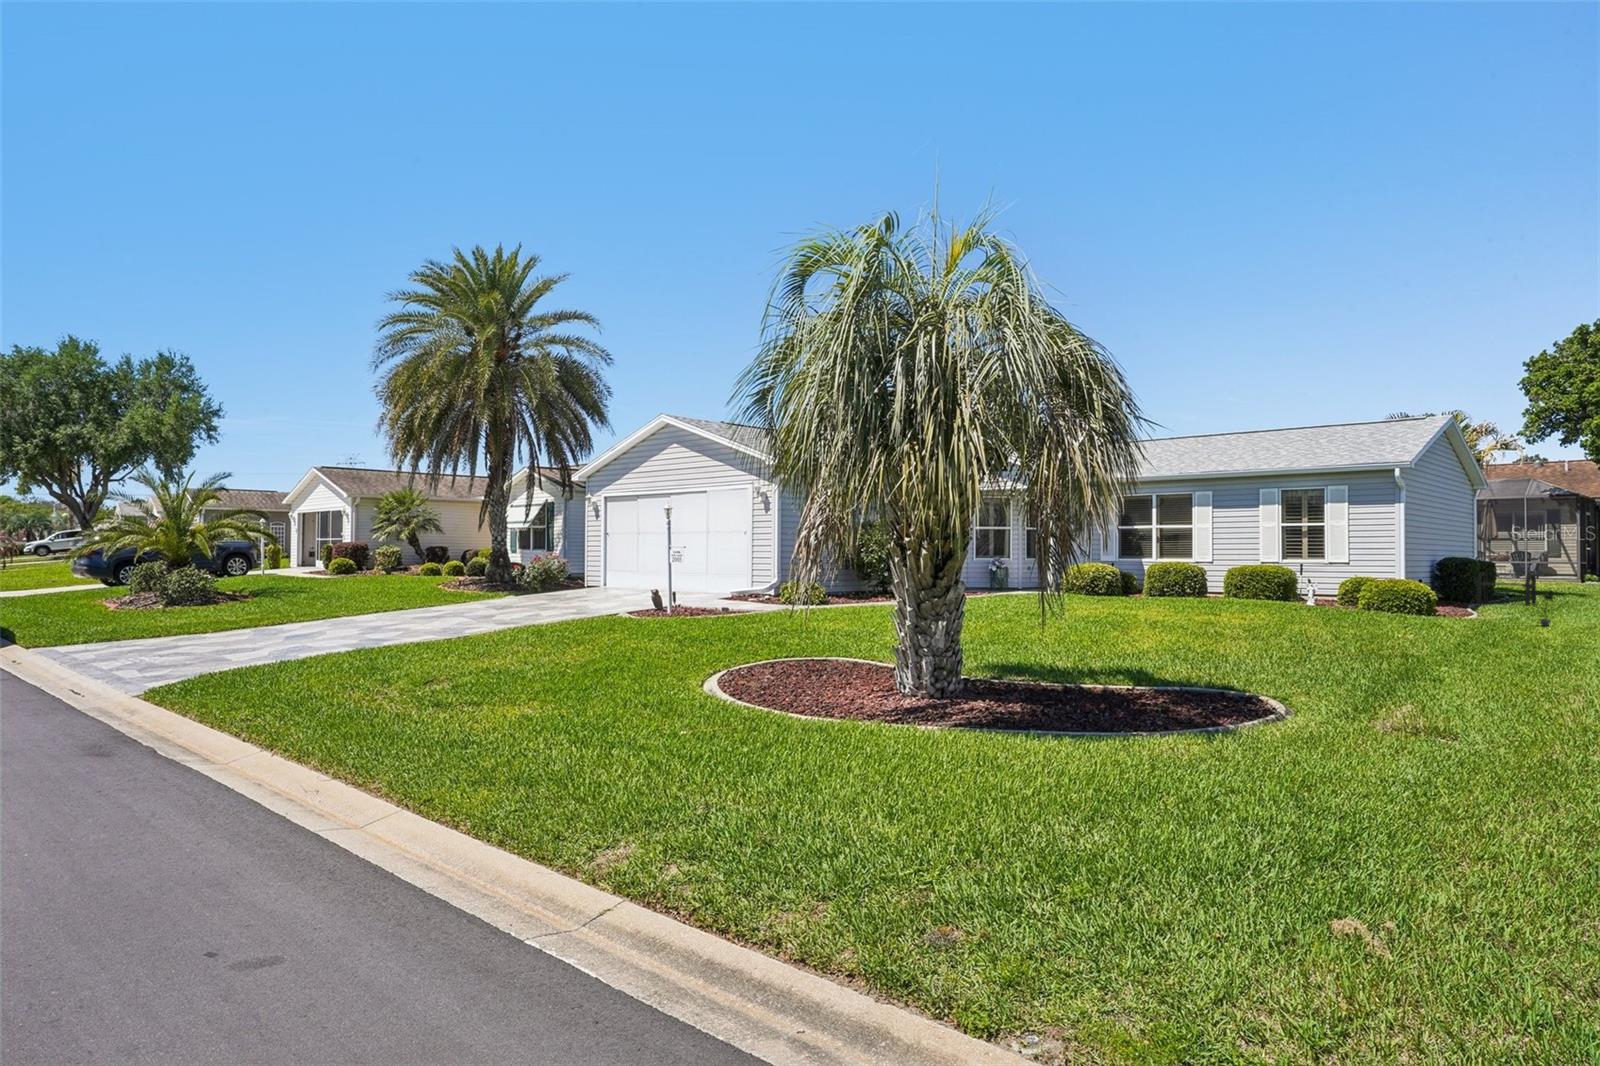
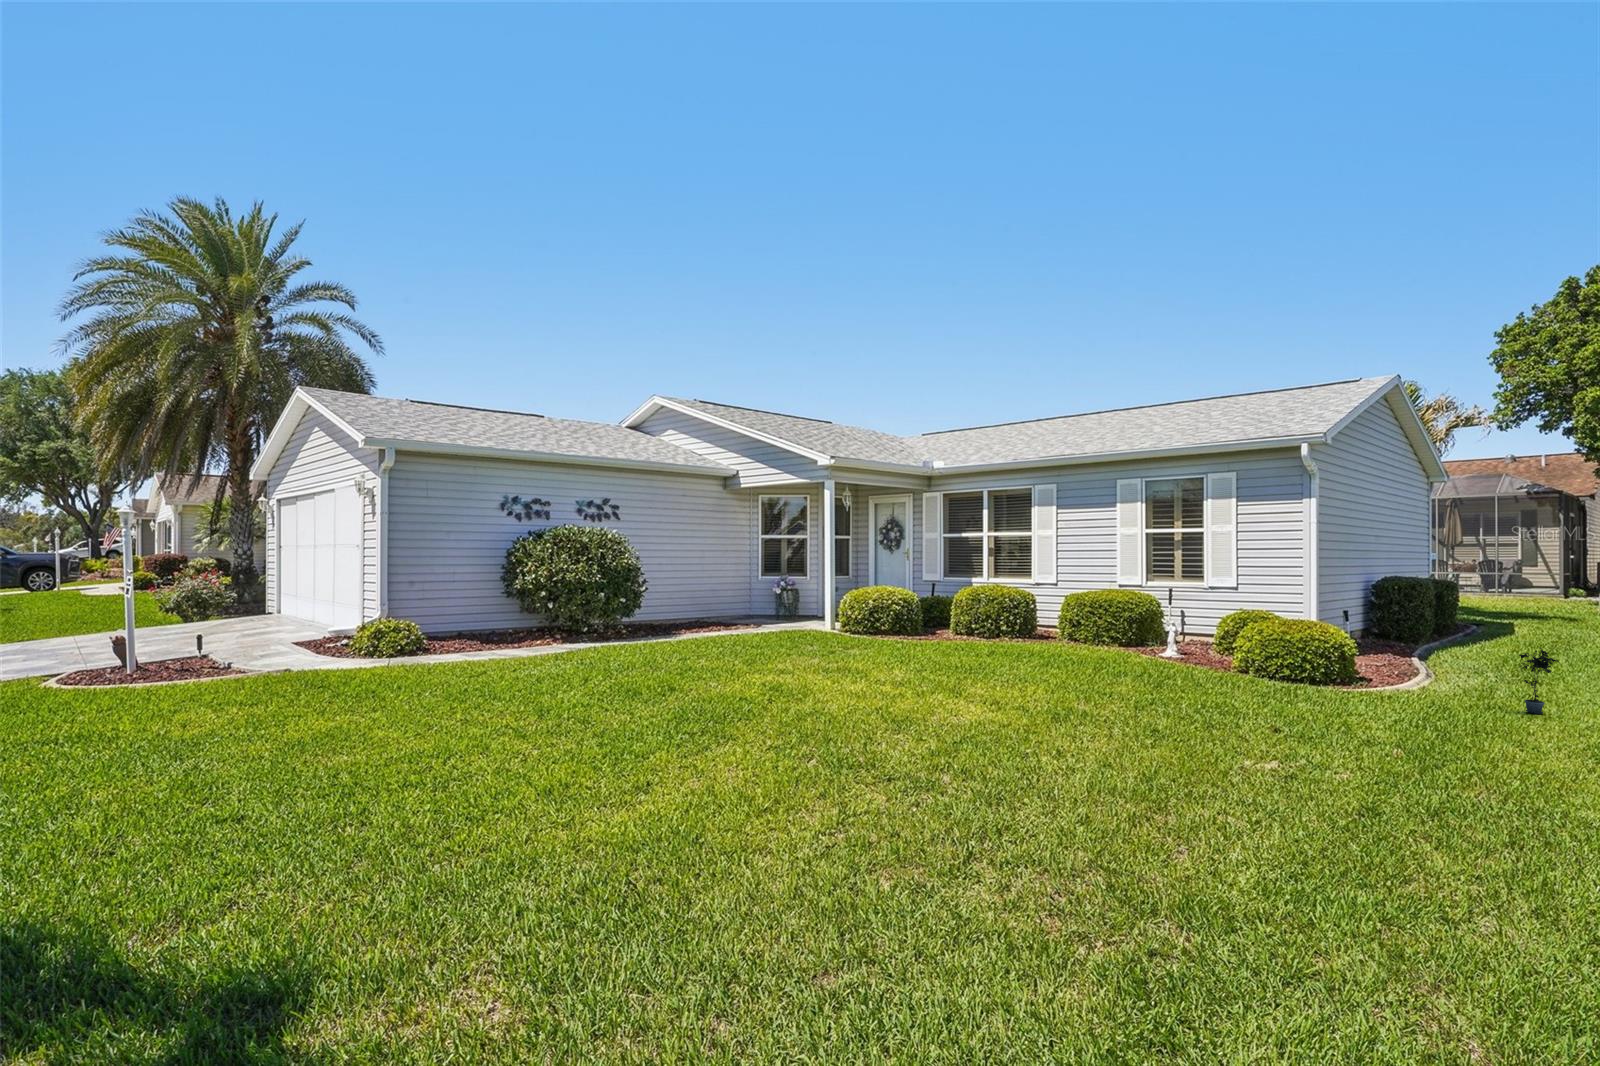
bench: present [1477,572,1536,606] -> none [1427,599,1514,652]

